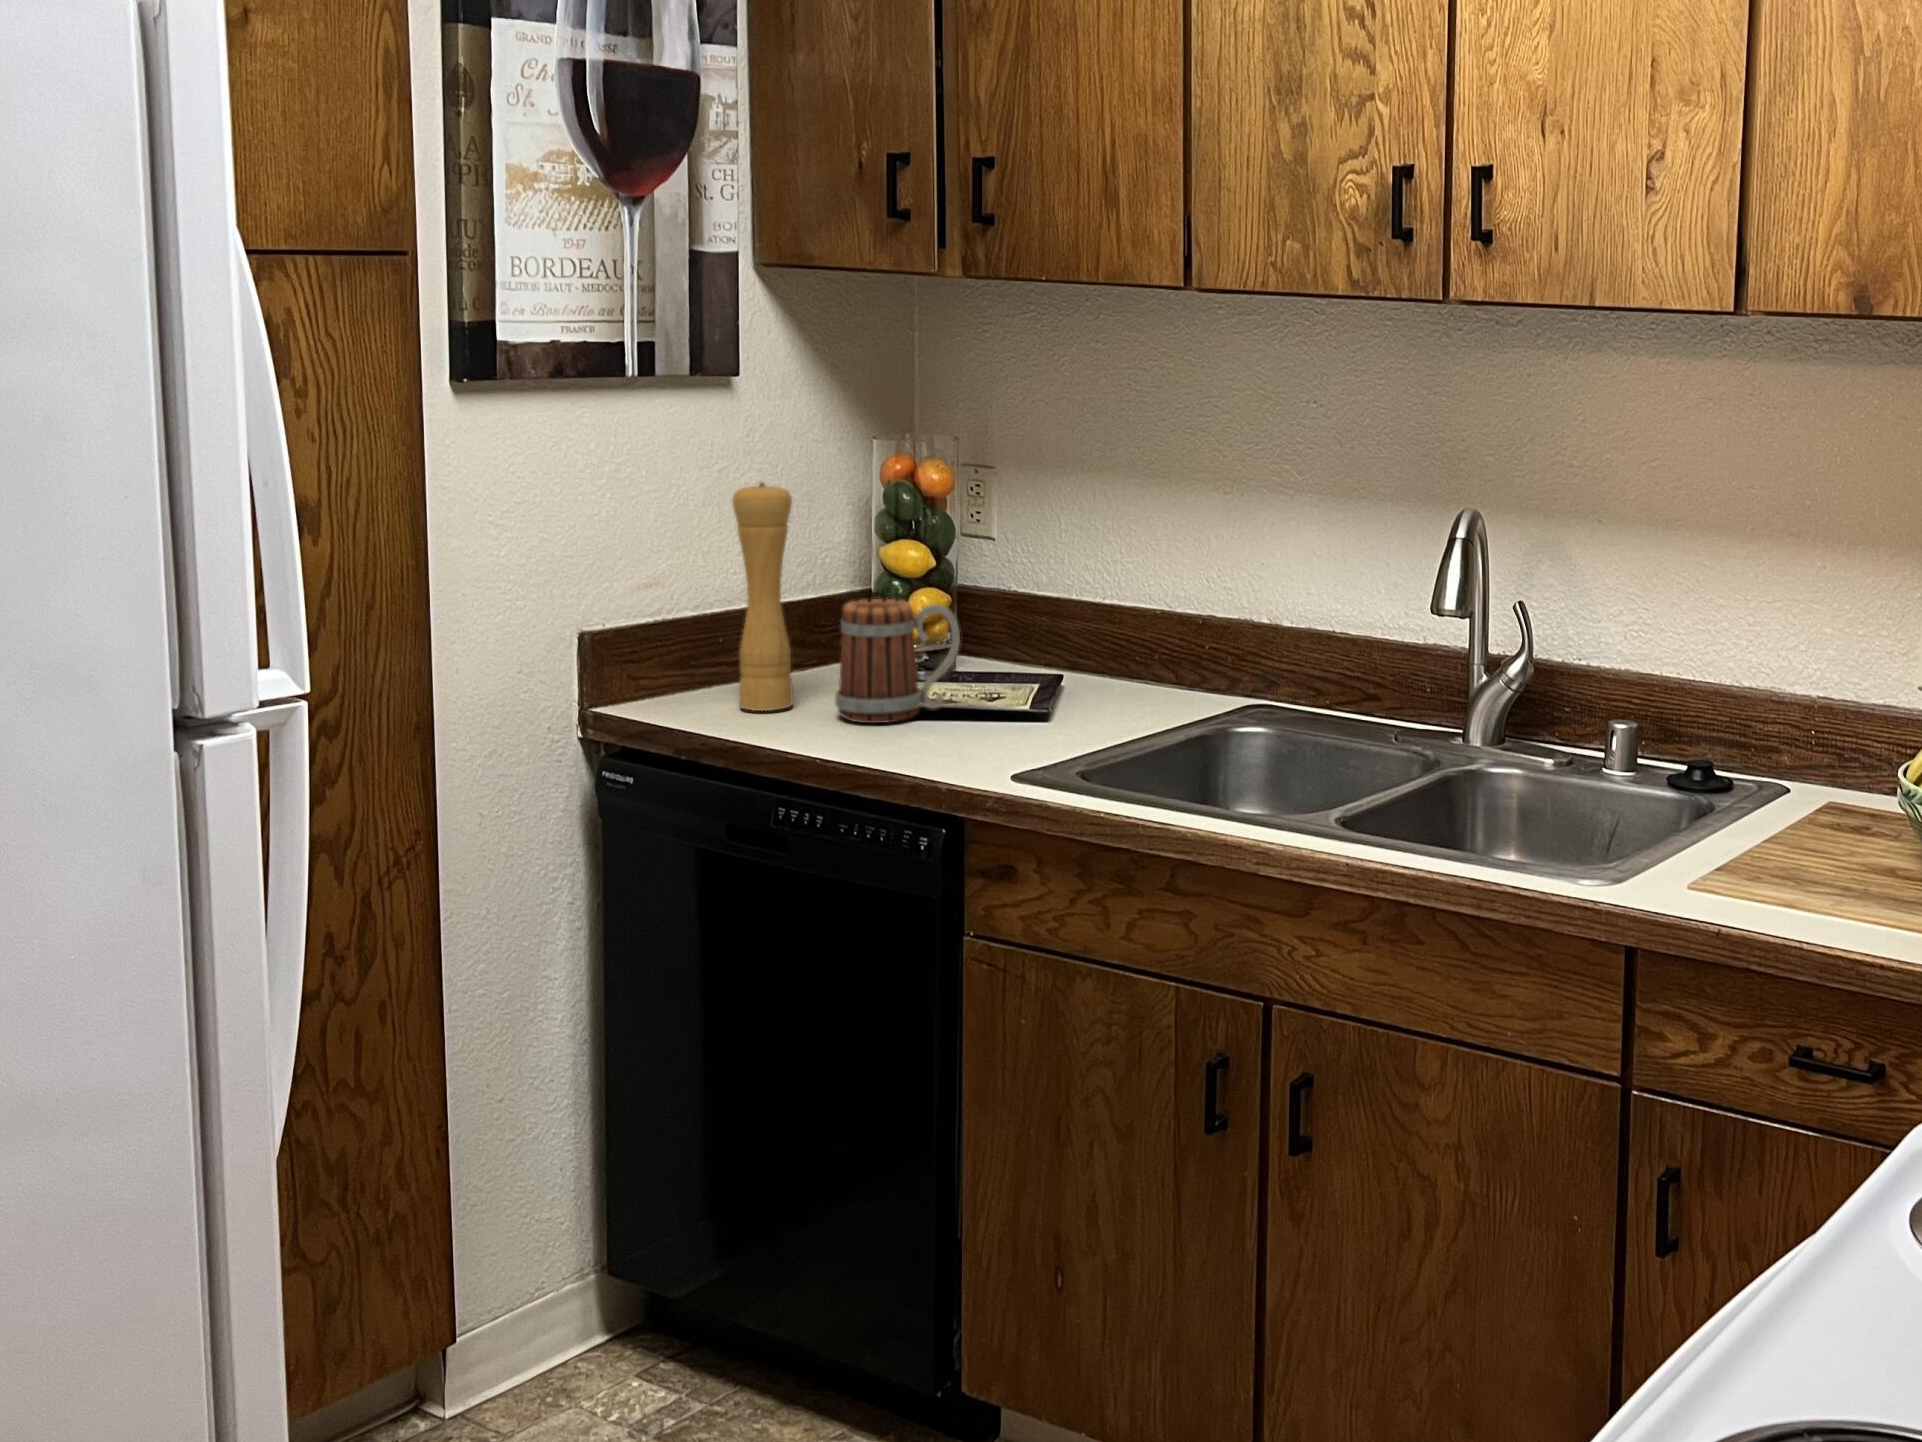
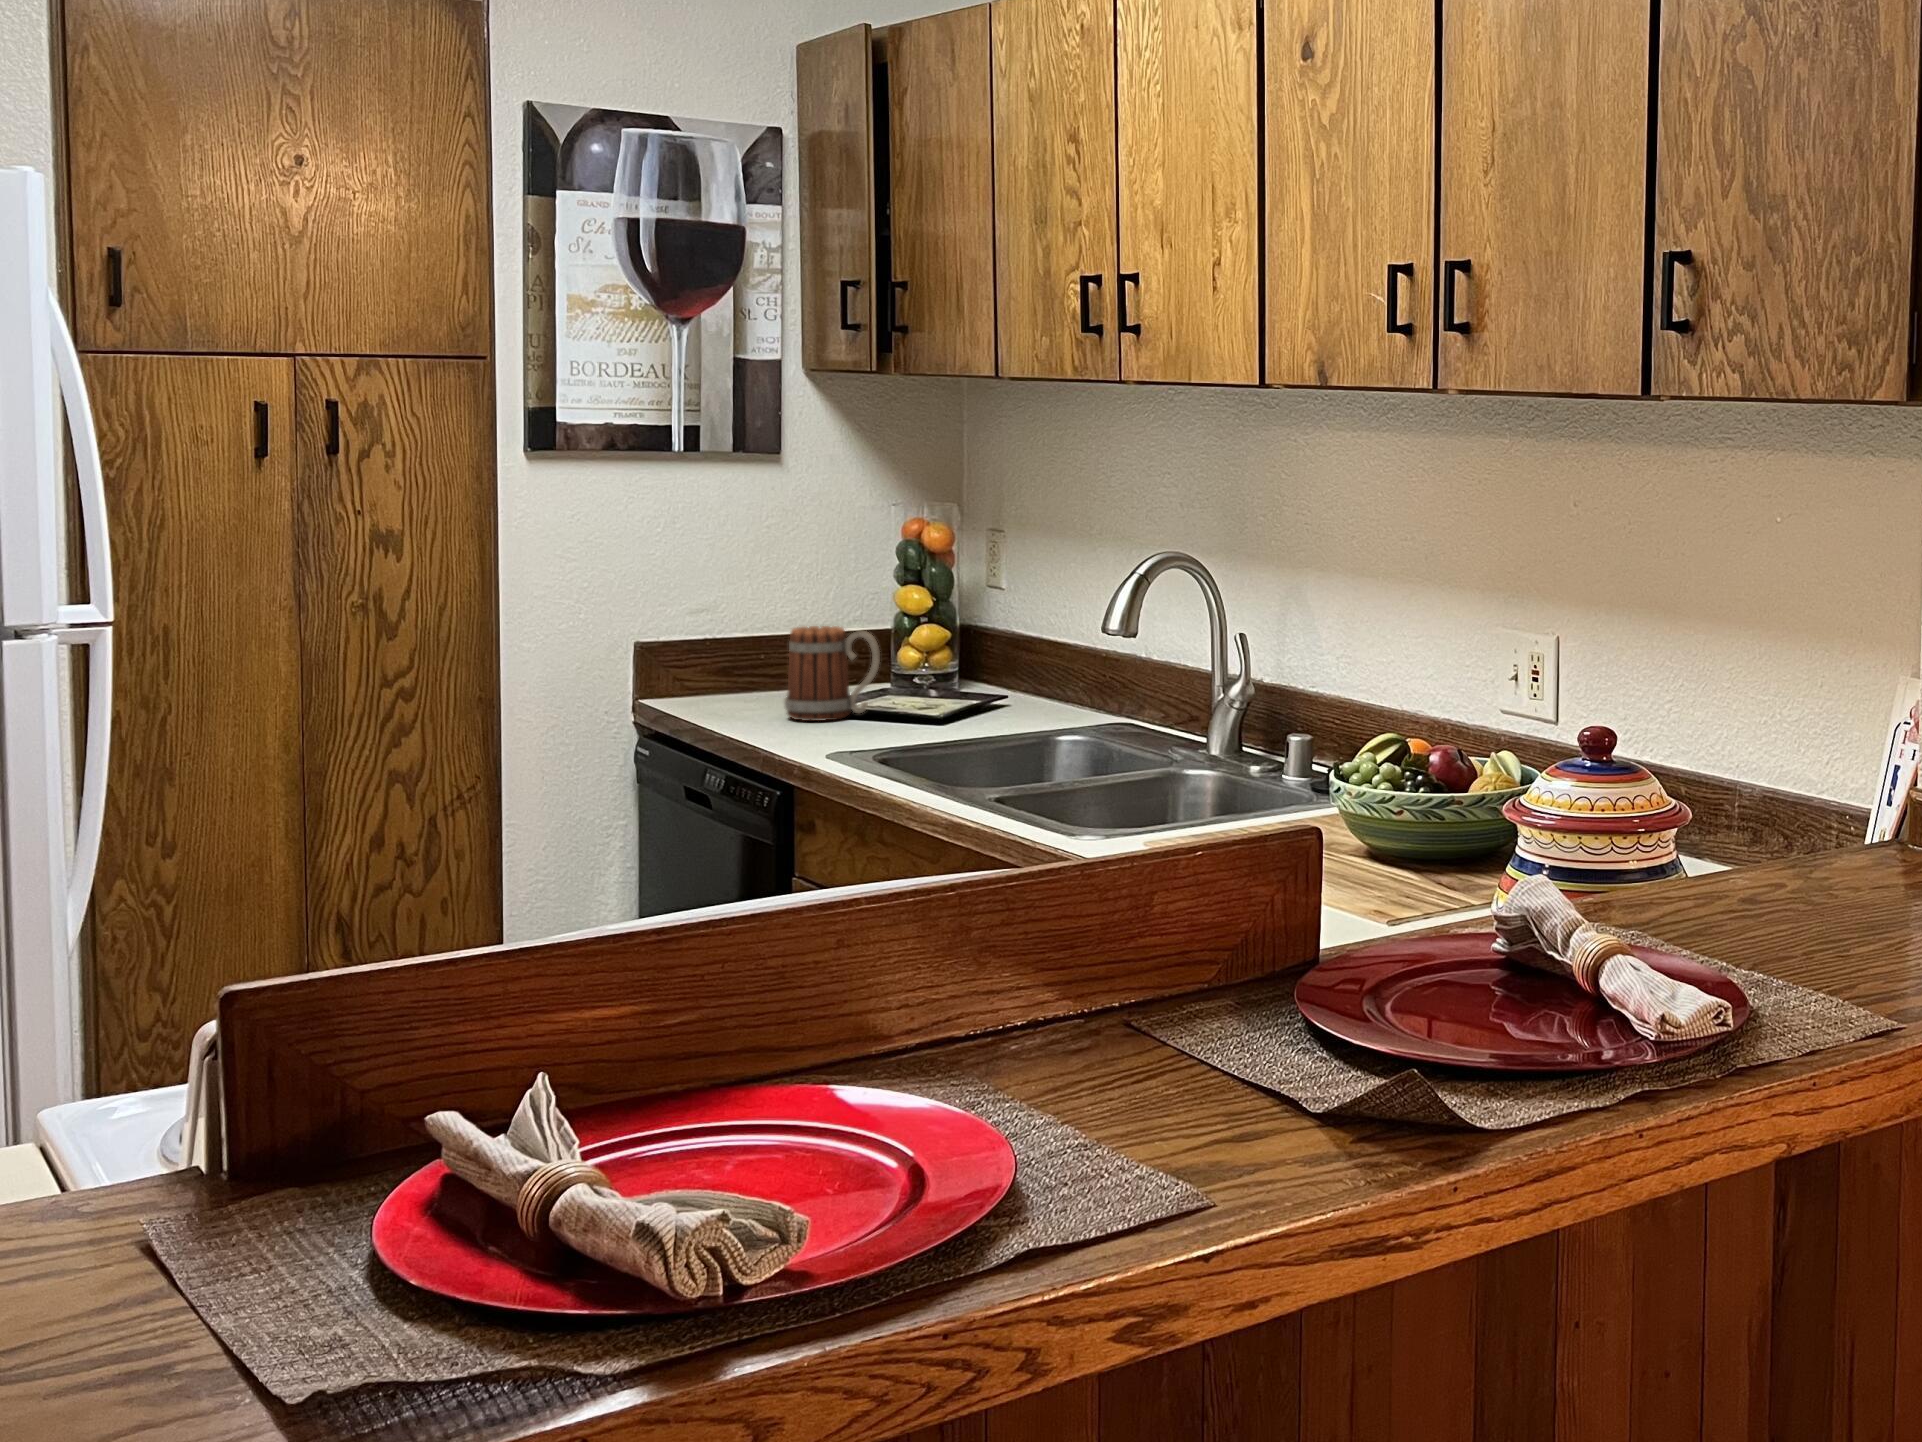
pepper mill: present [733,482,793,711] -> none [728,533,775,710]

